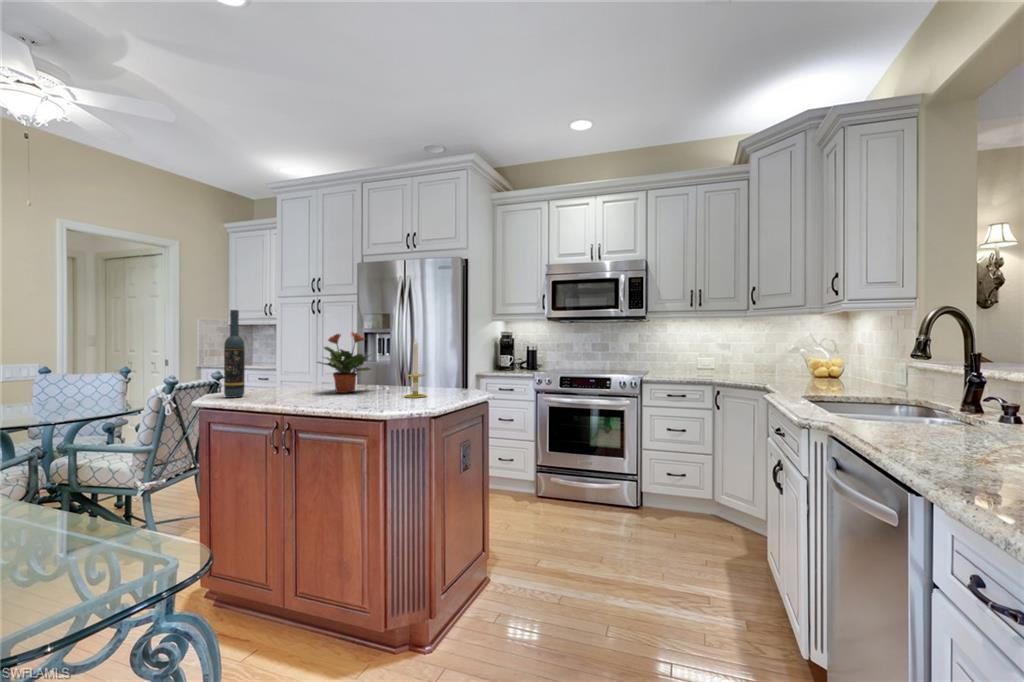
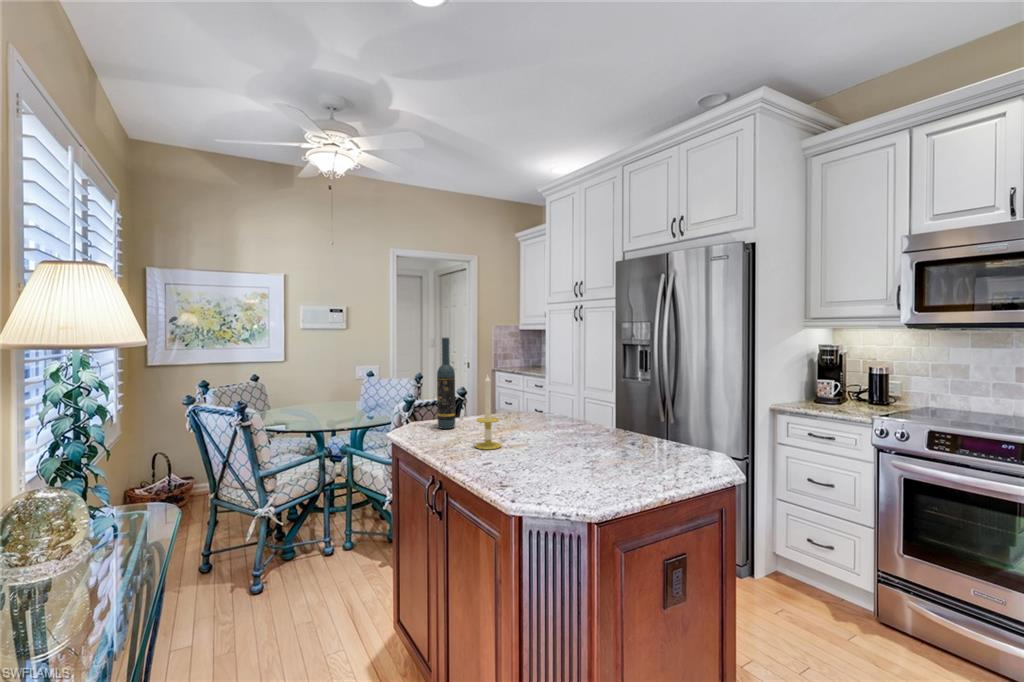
potted plant: present [318,332,370,393] -> none [520,361,586,436]
candle: present [405,339,426,398] -> present [475,375,501,450]

